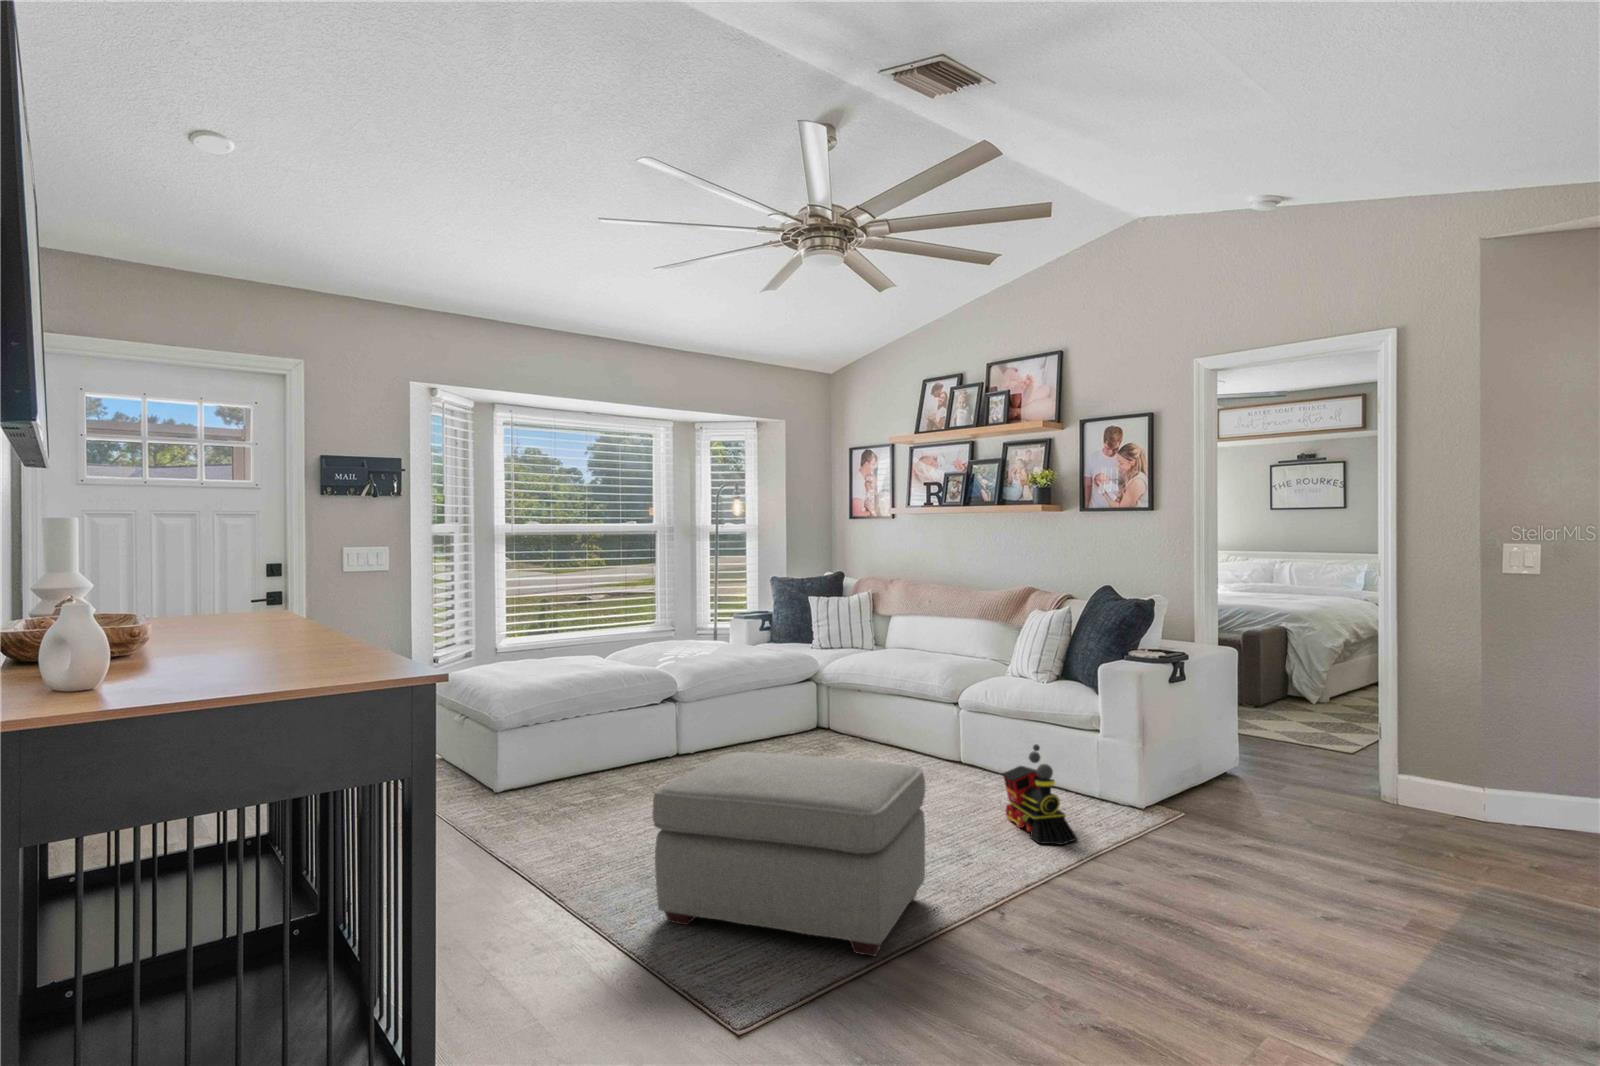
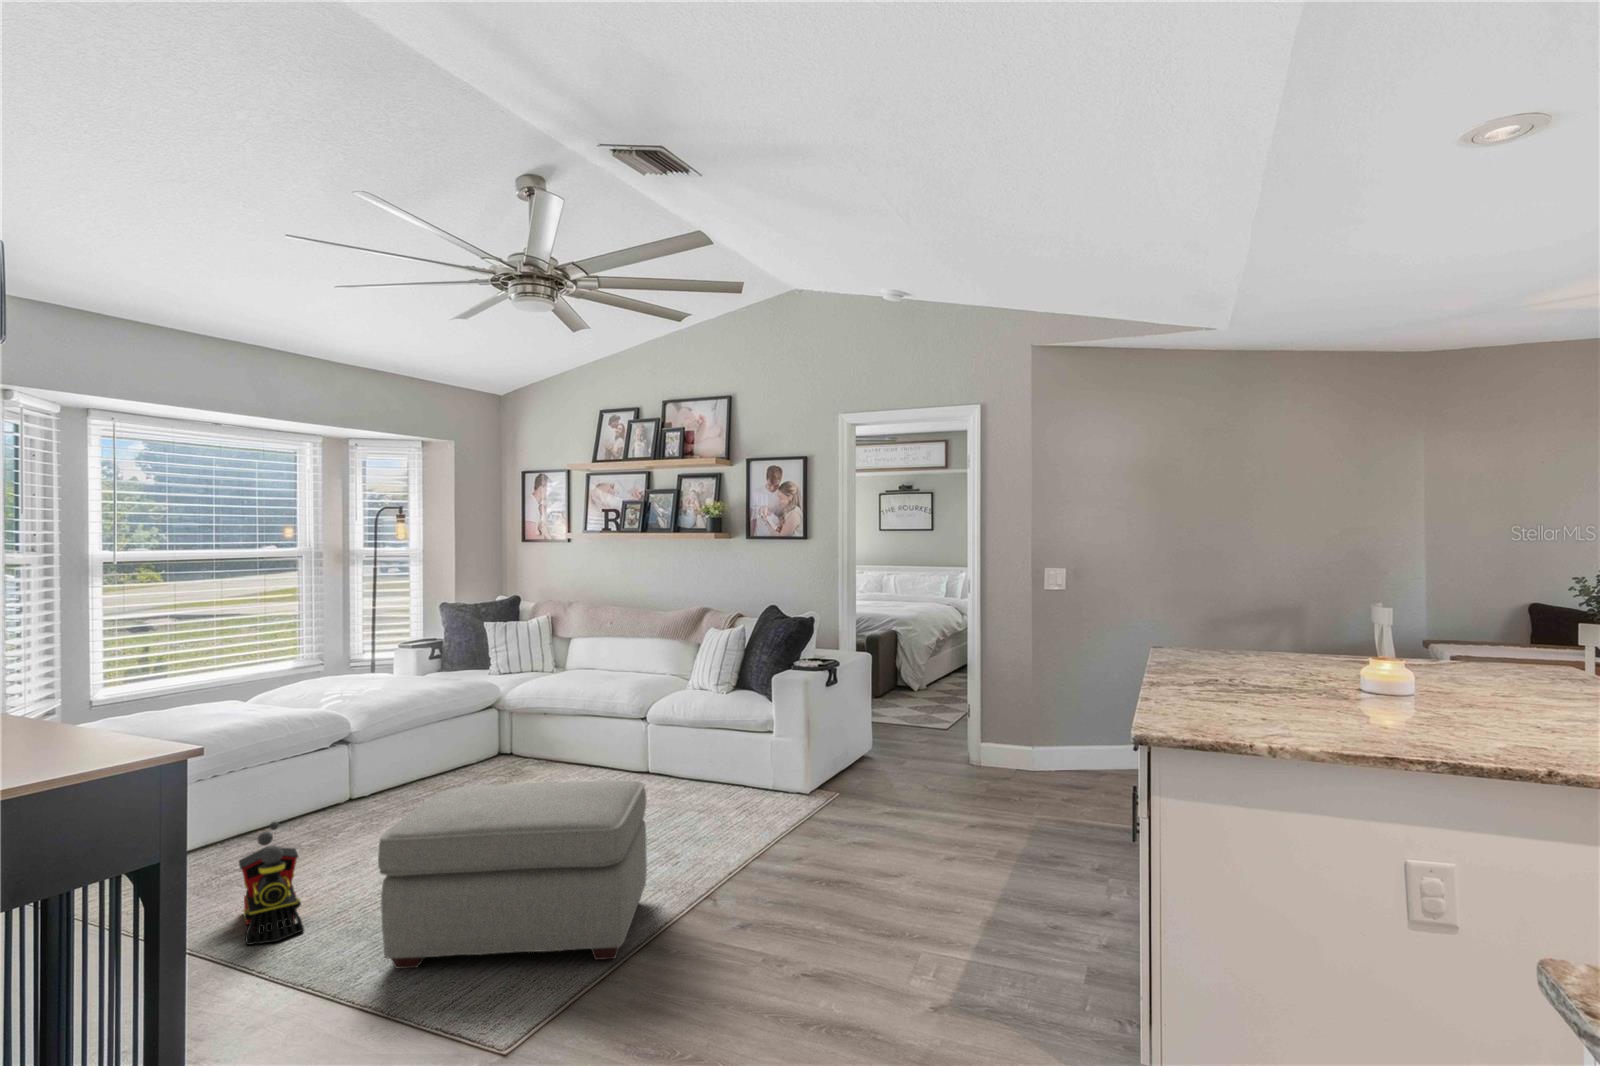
toy train: present [1002,744,1077,845] -> present [239,822,304,945]

